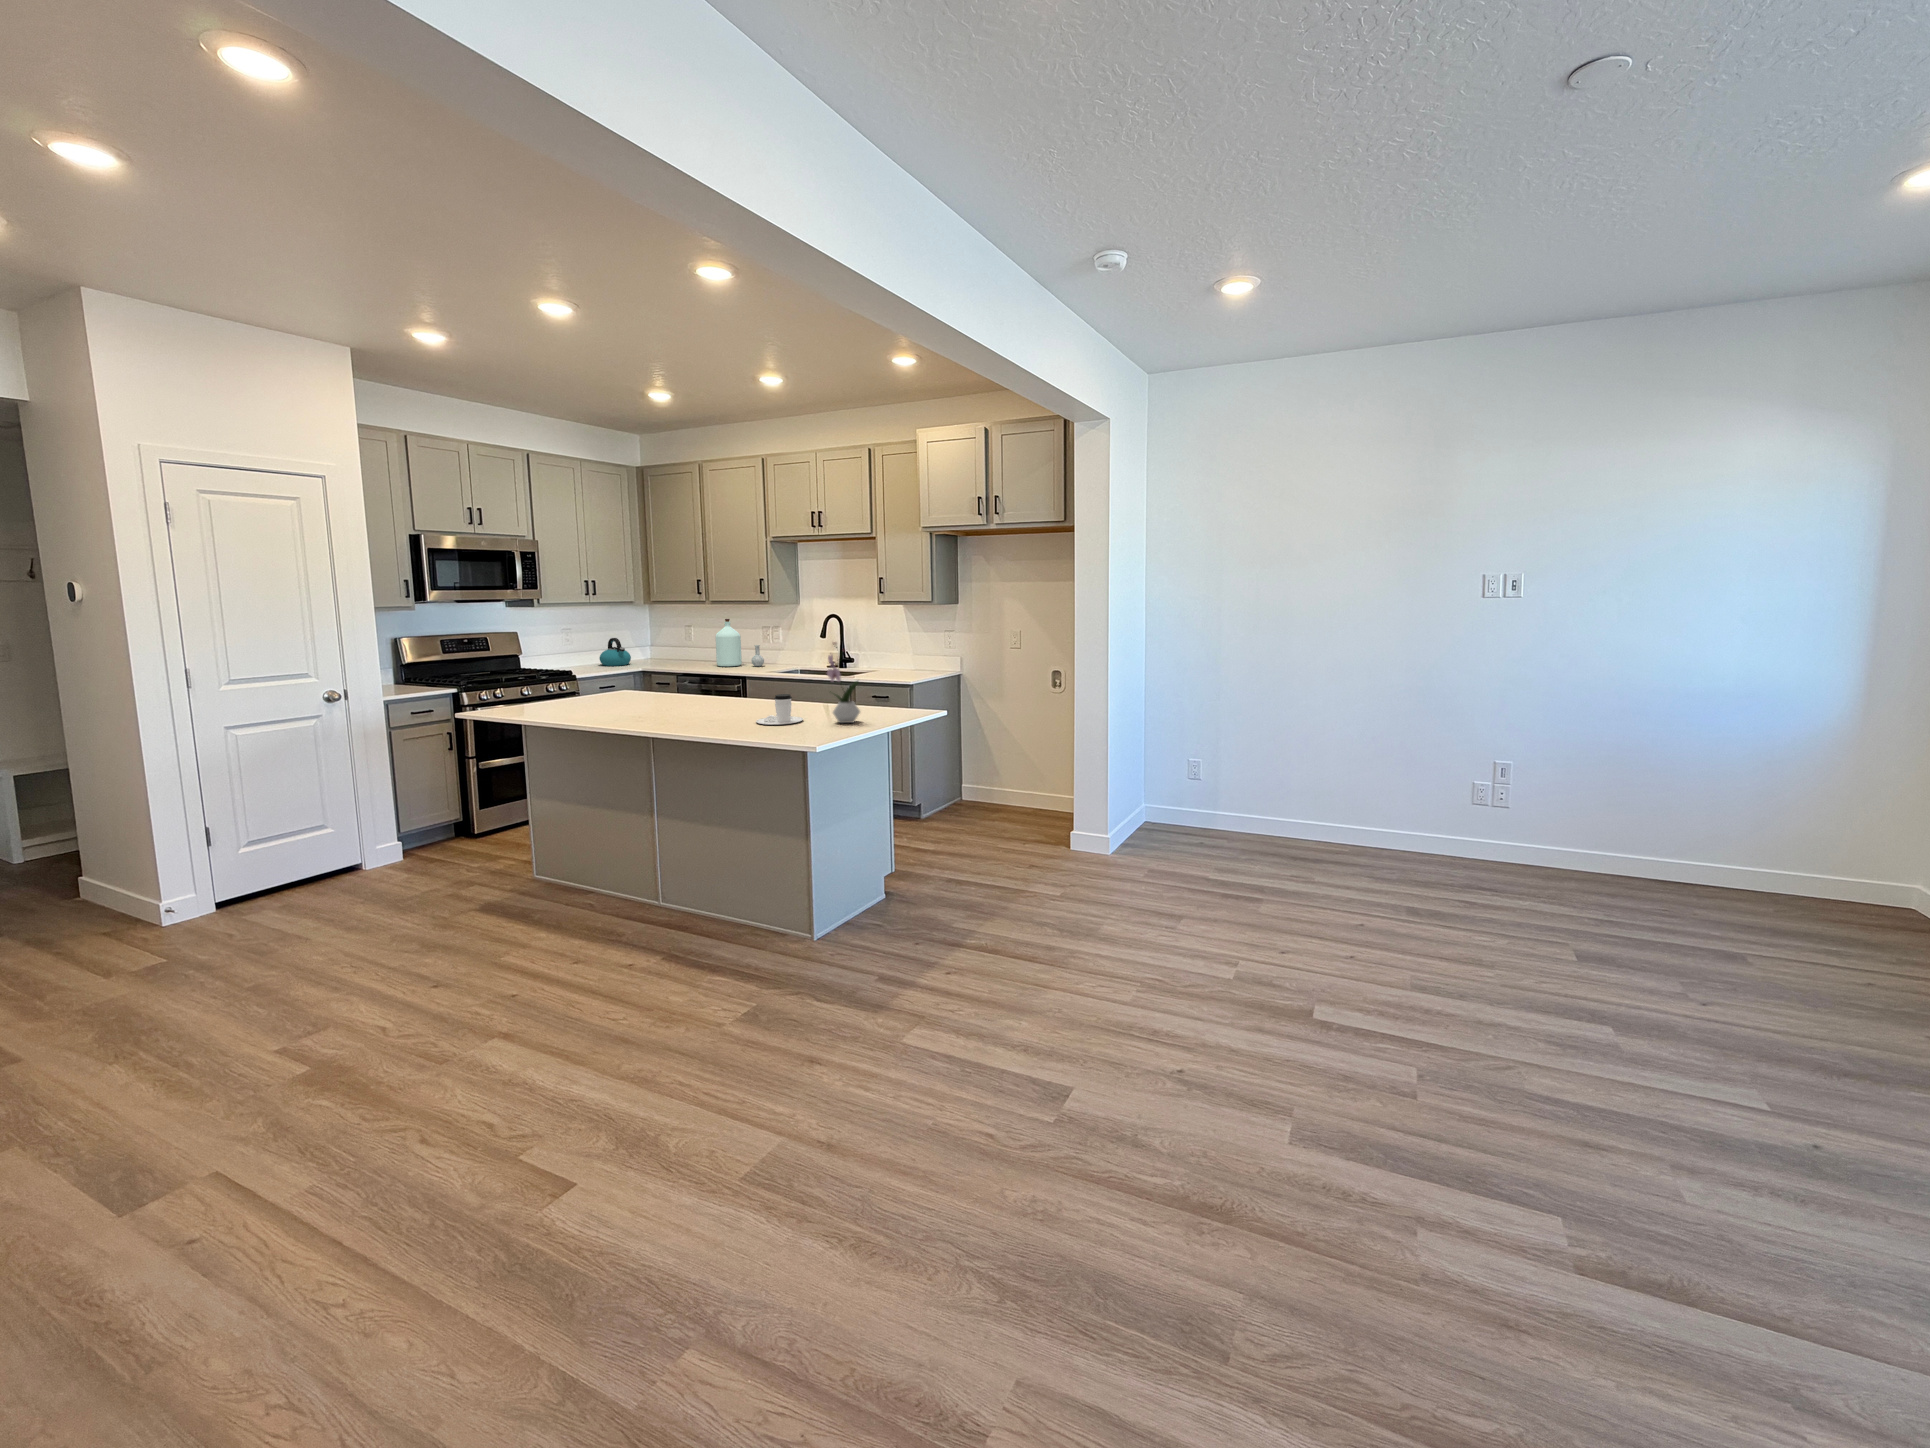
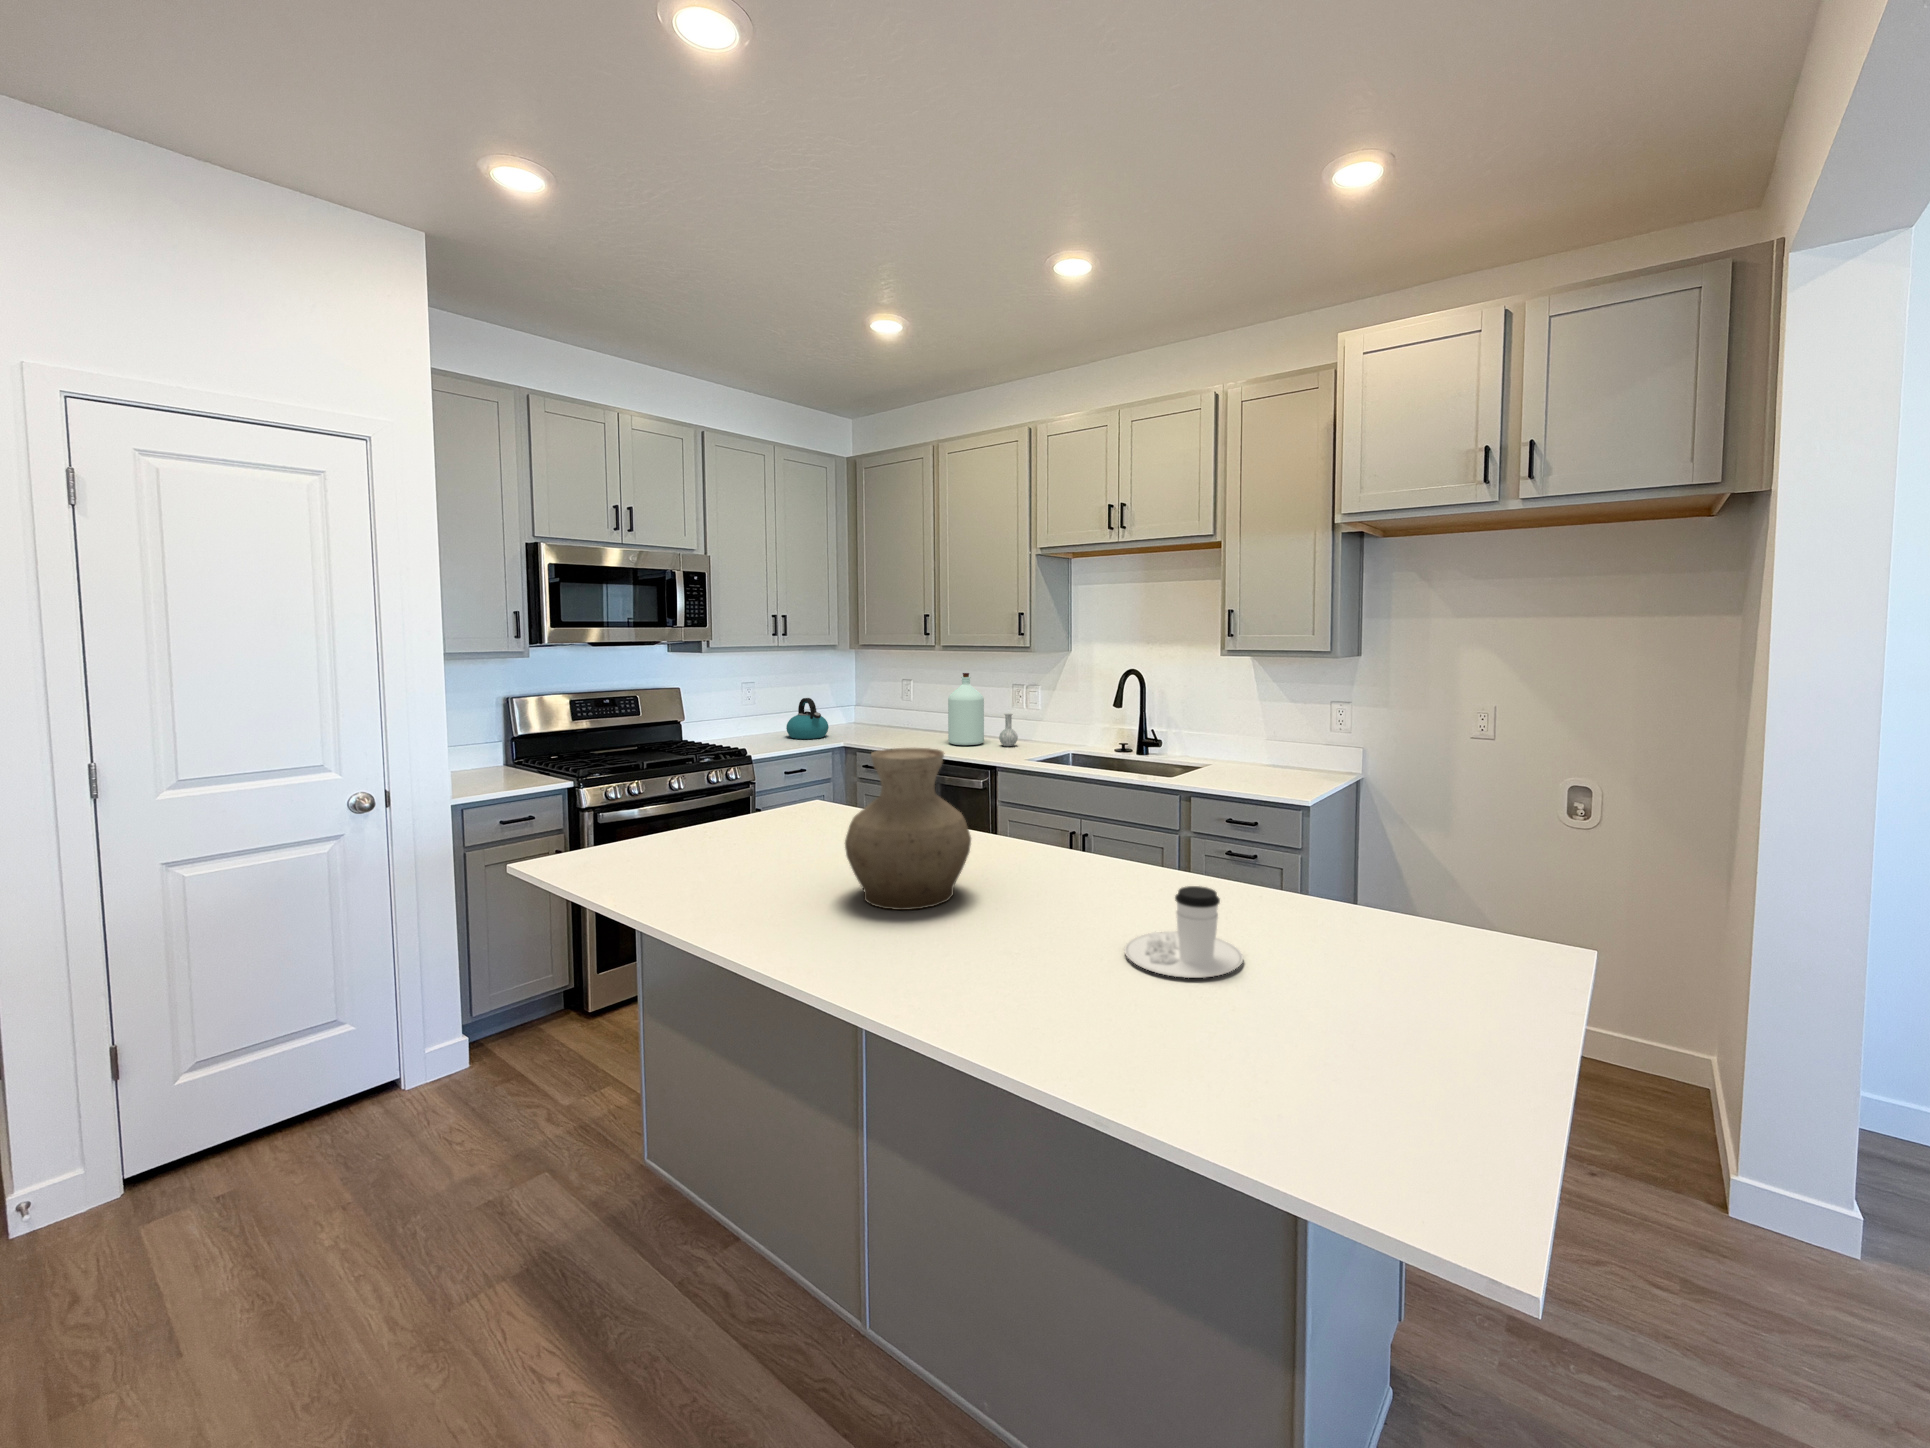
flower arrangement: present [827,642,860,723] -> none [1317,758,1423,983]
vase: none [637,648,699,717] -> present [845,748,971,910]

